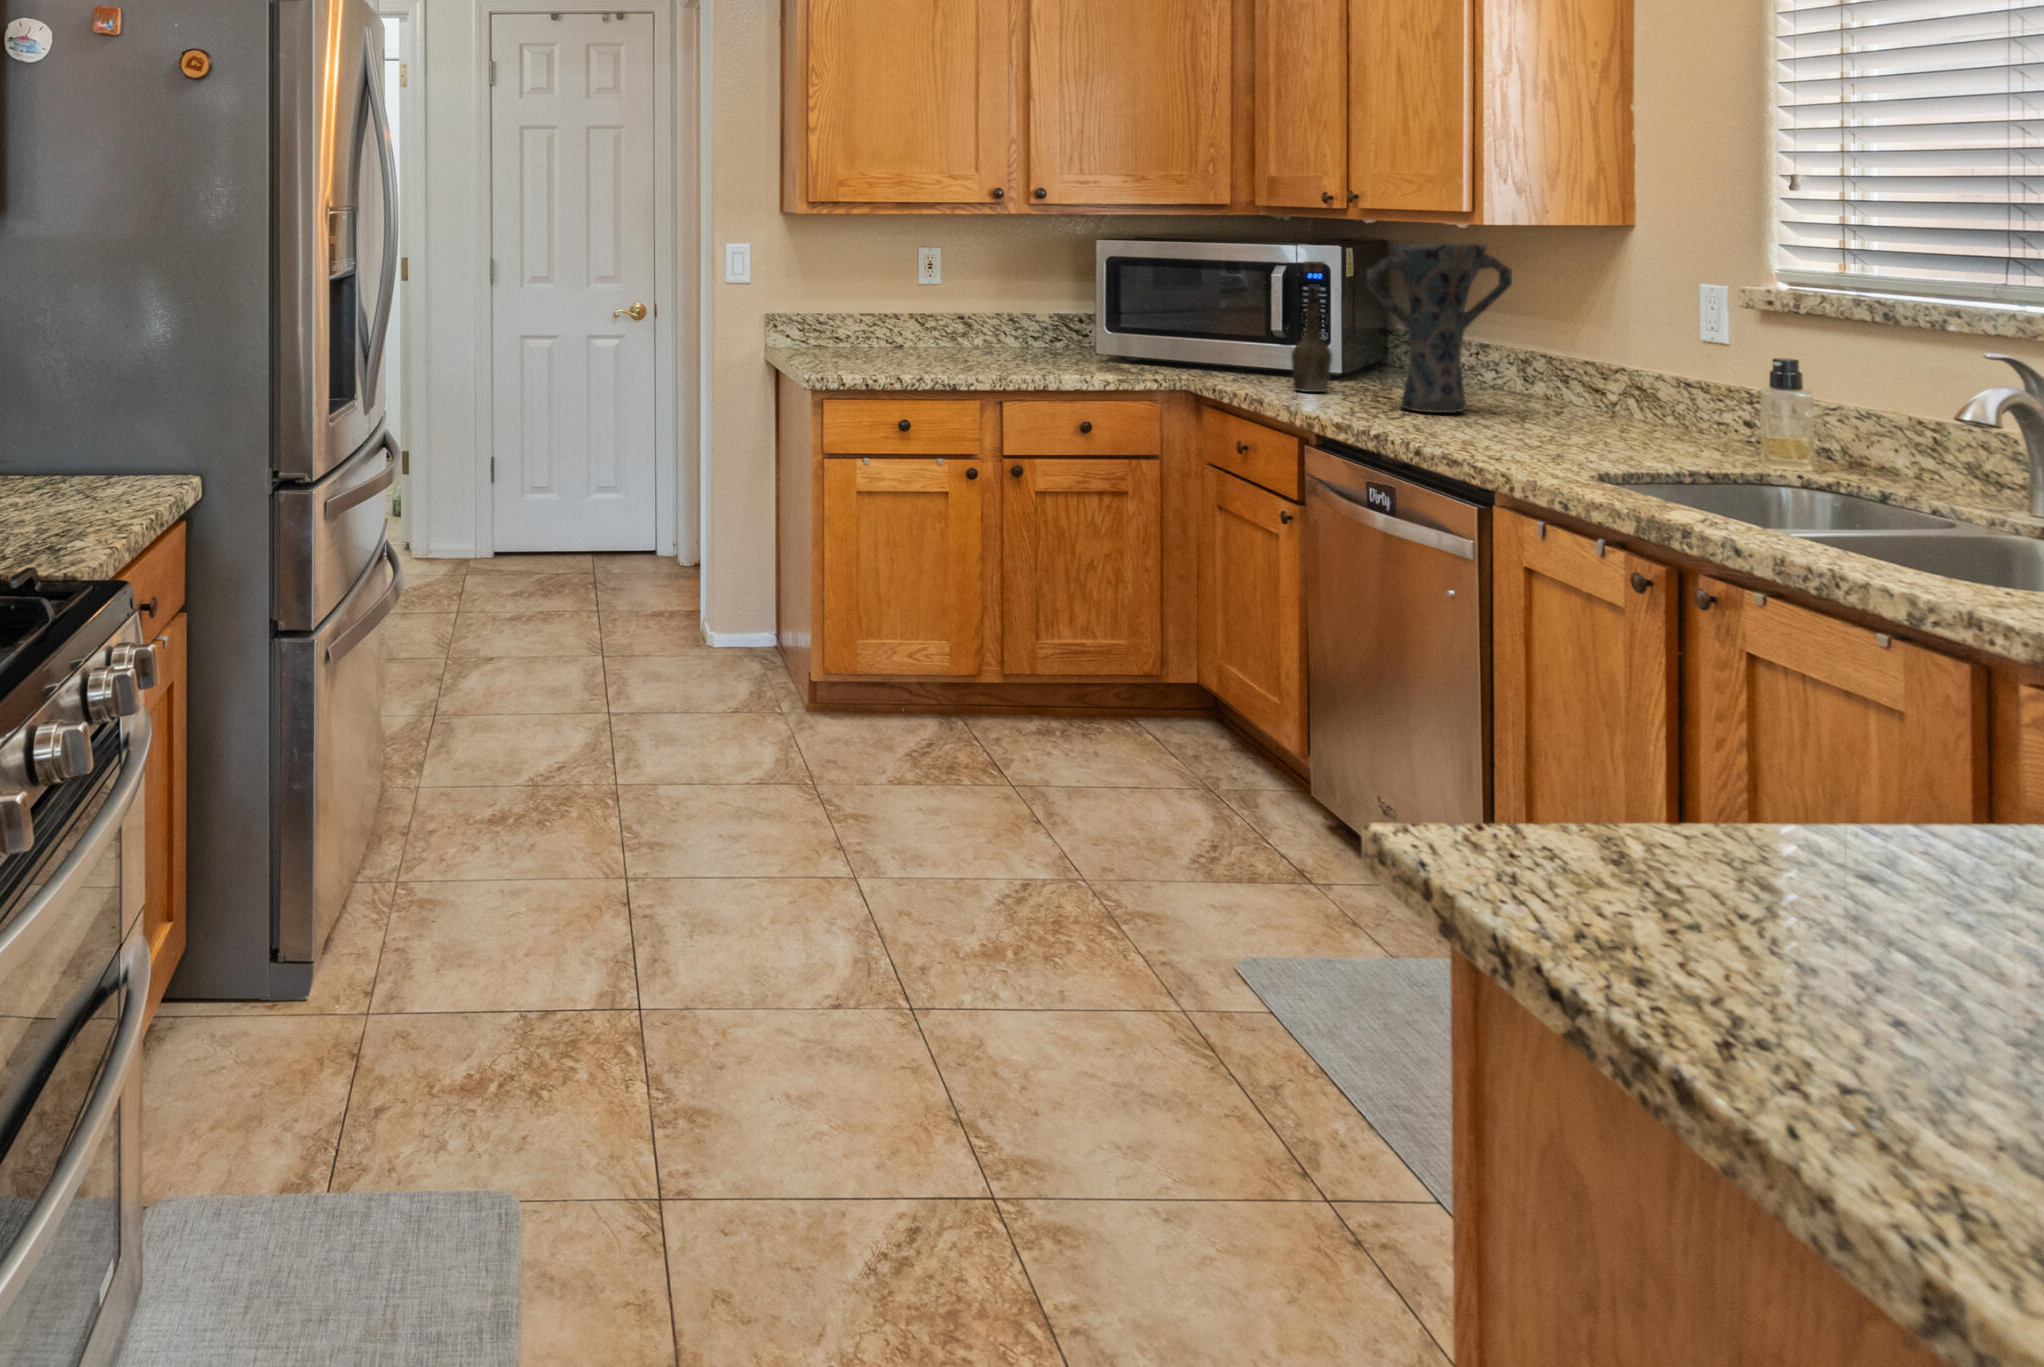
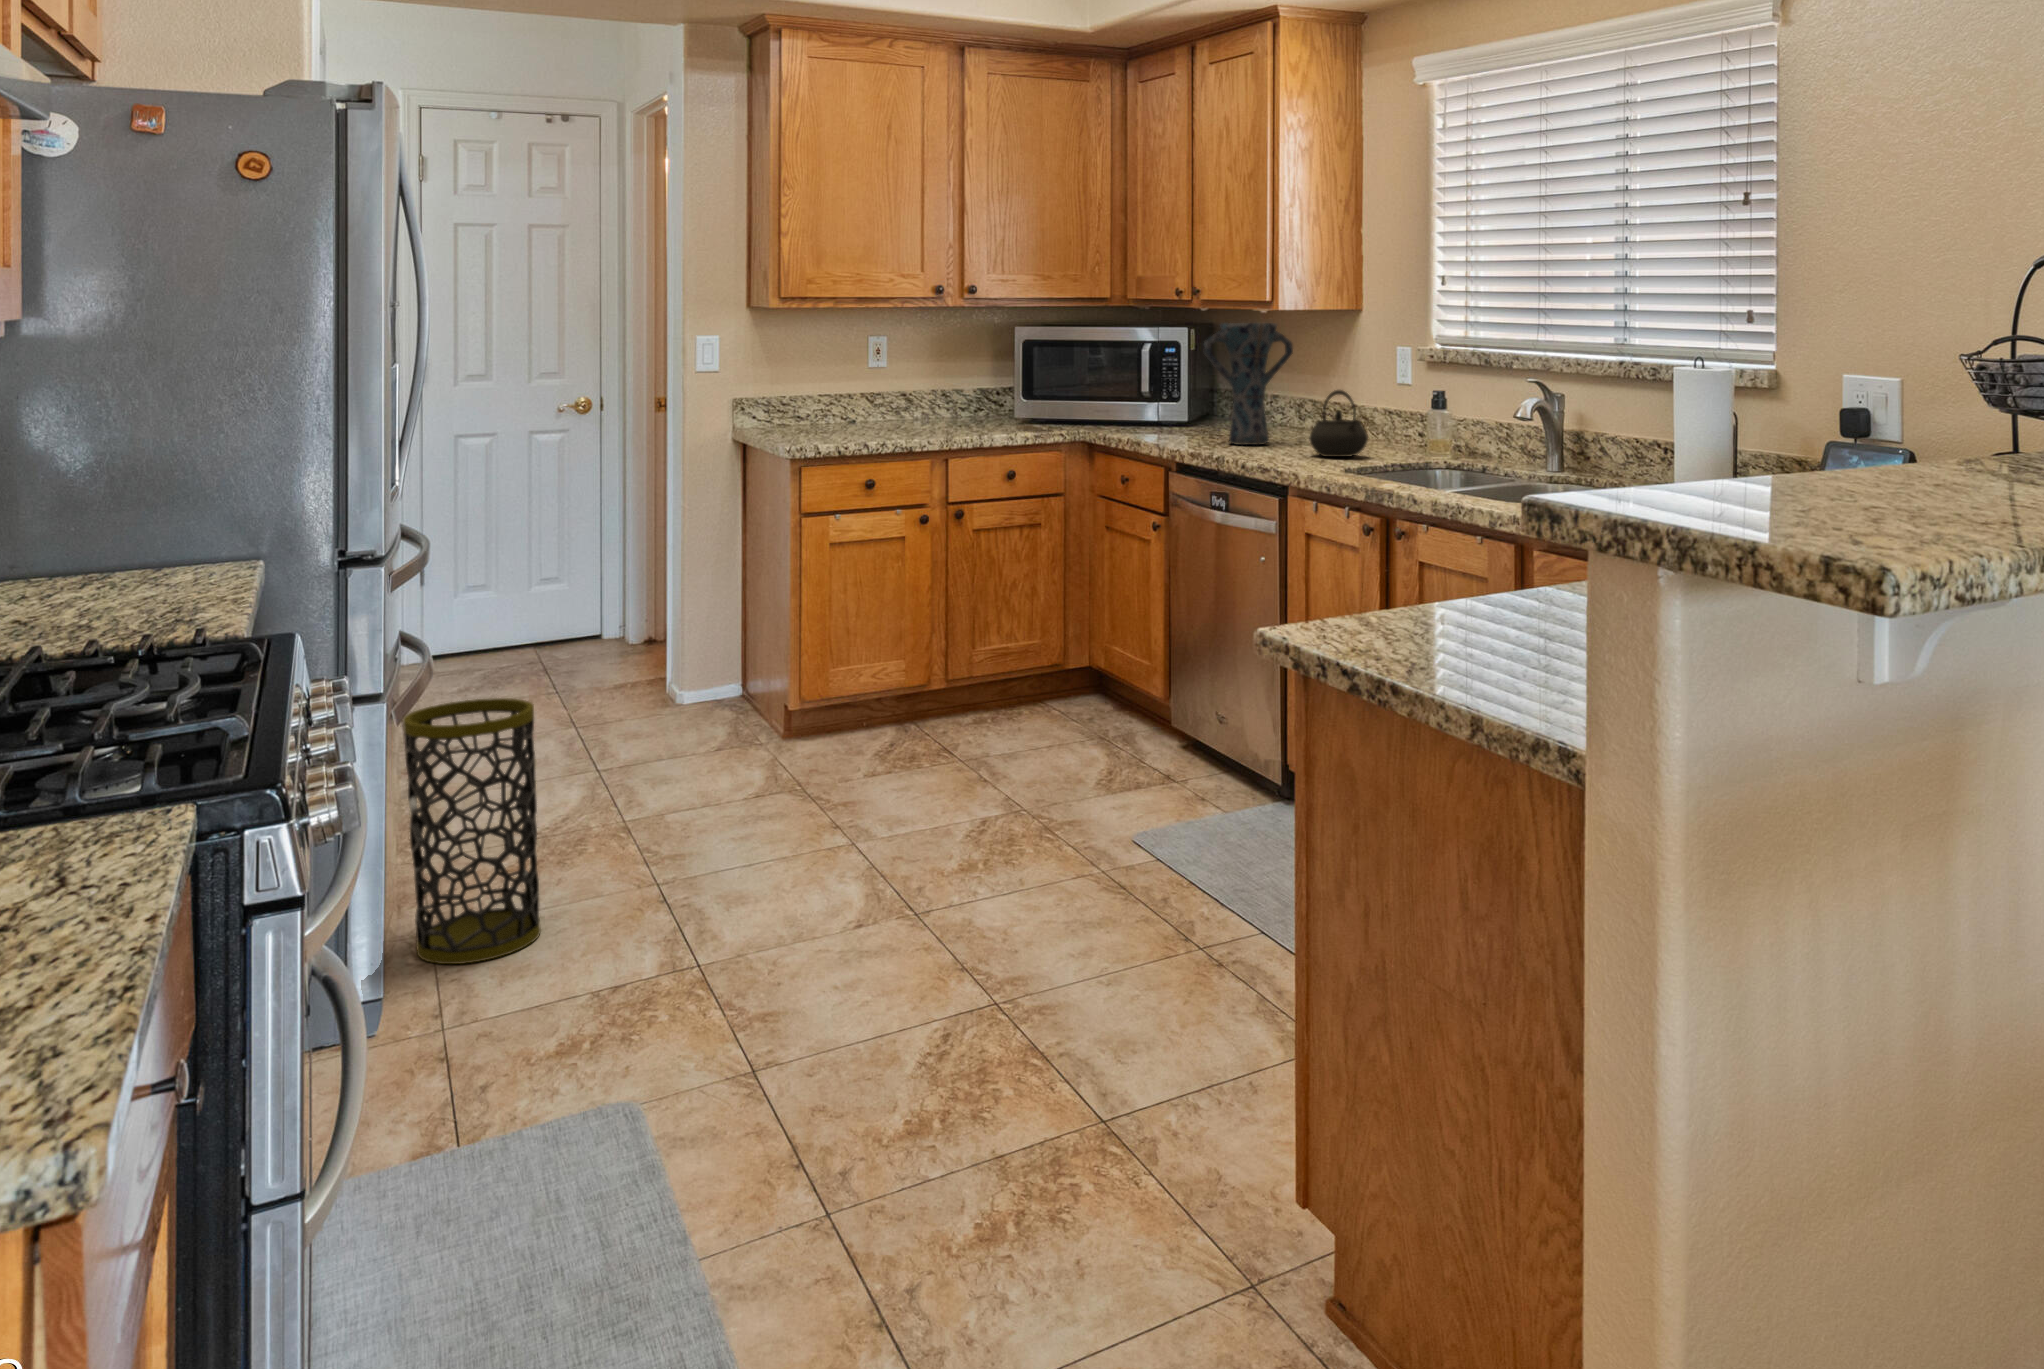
bottle: present [1291,261,1332,392] -> none [1156,338,1183,437]
kettle: none [1536,346,1642,446] -> present [1309,390,1368,457]
trash can: none [375,672,501,962] -> present [403,698,541,964]

